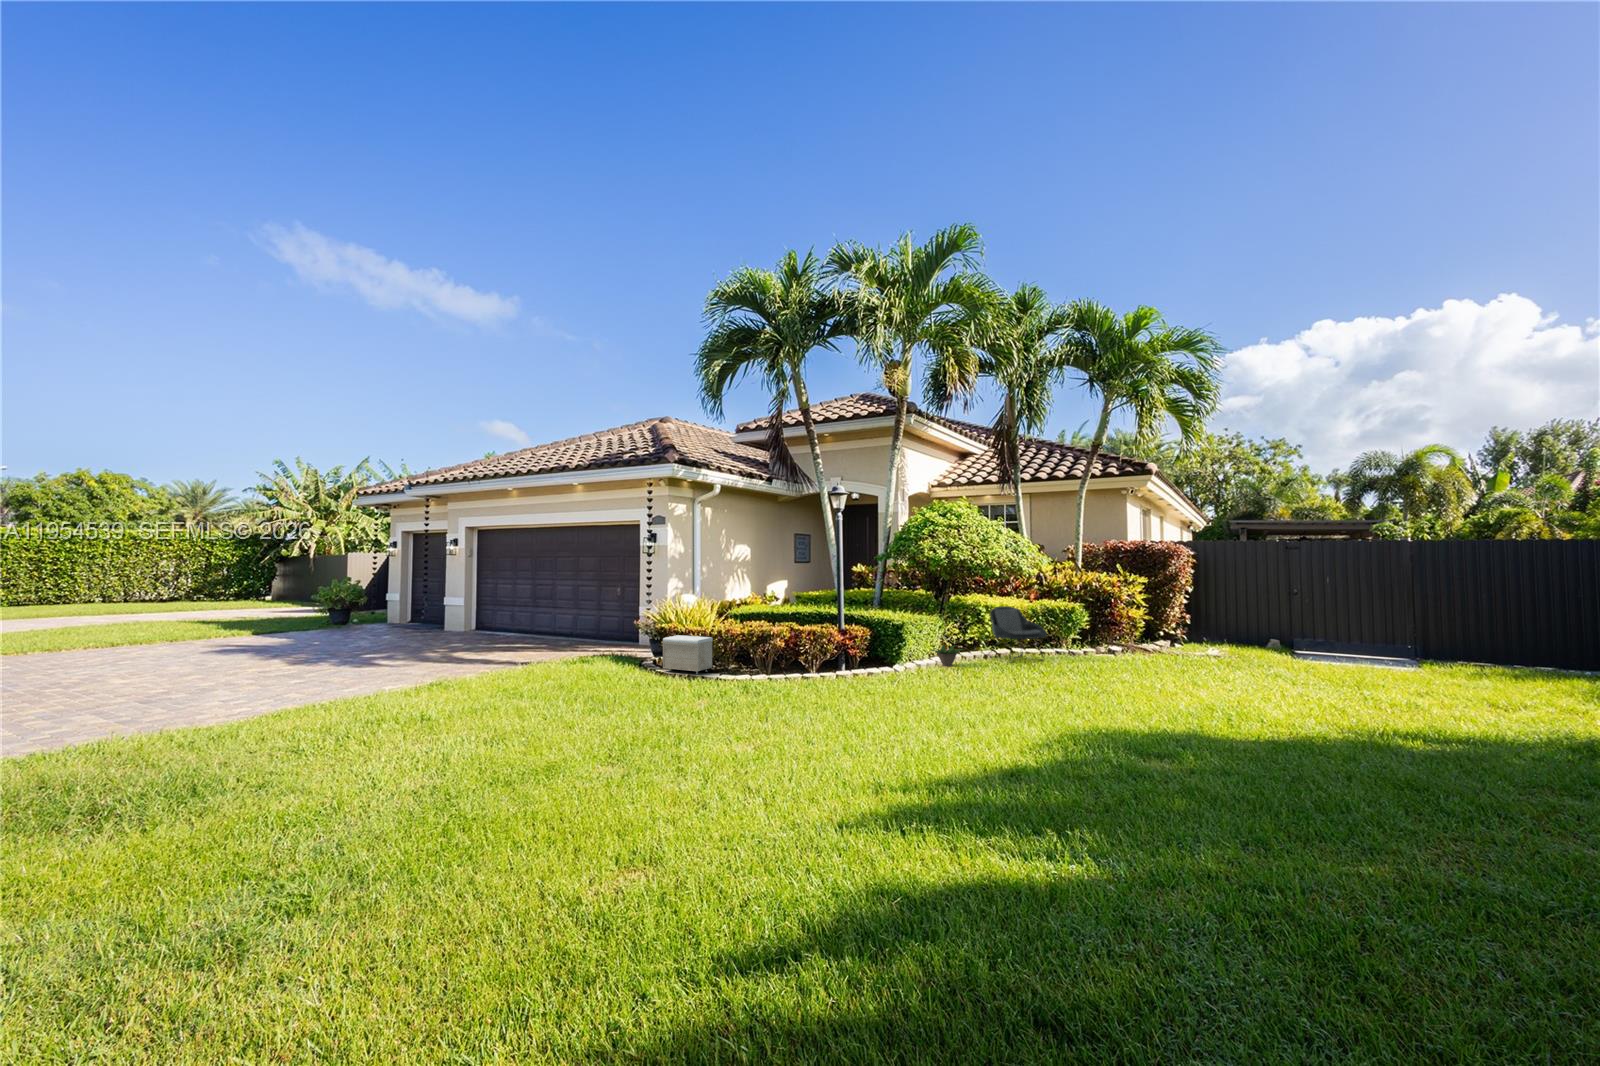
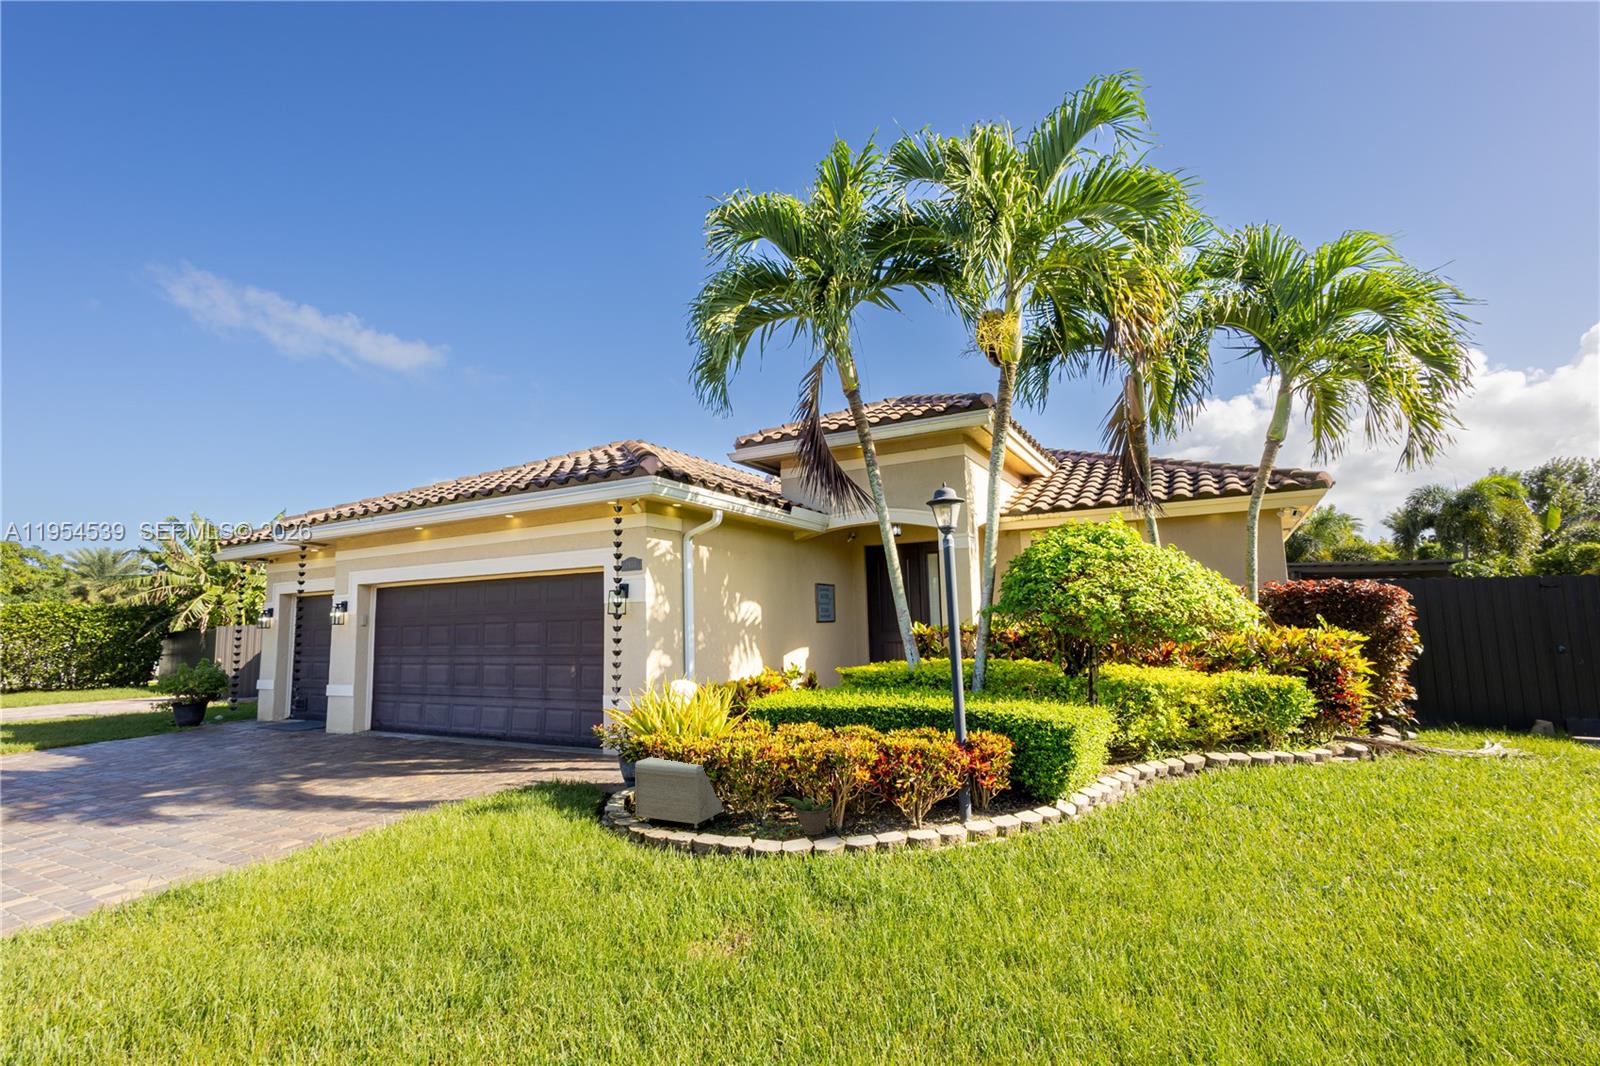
lounge chair: present [990,606,1047,662] -> none [1167,684,1274,783]
decorative plant: present [931,645,964,666] -> present [781,797,832,835]

